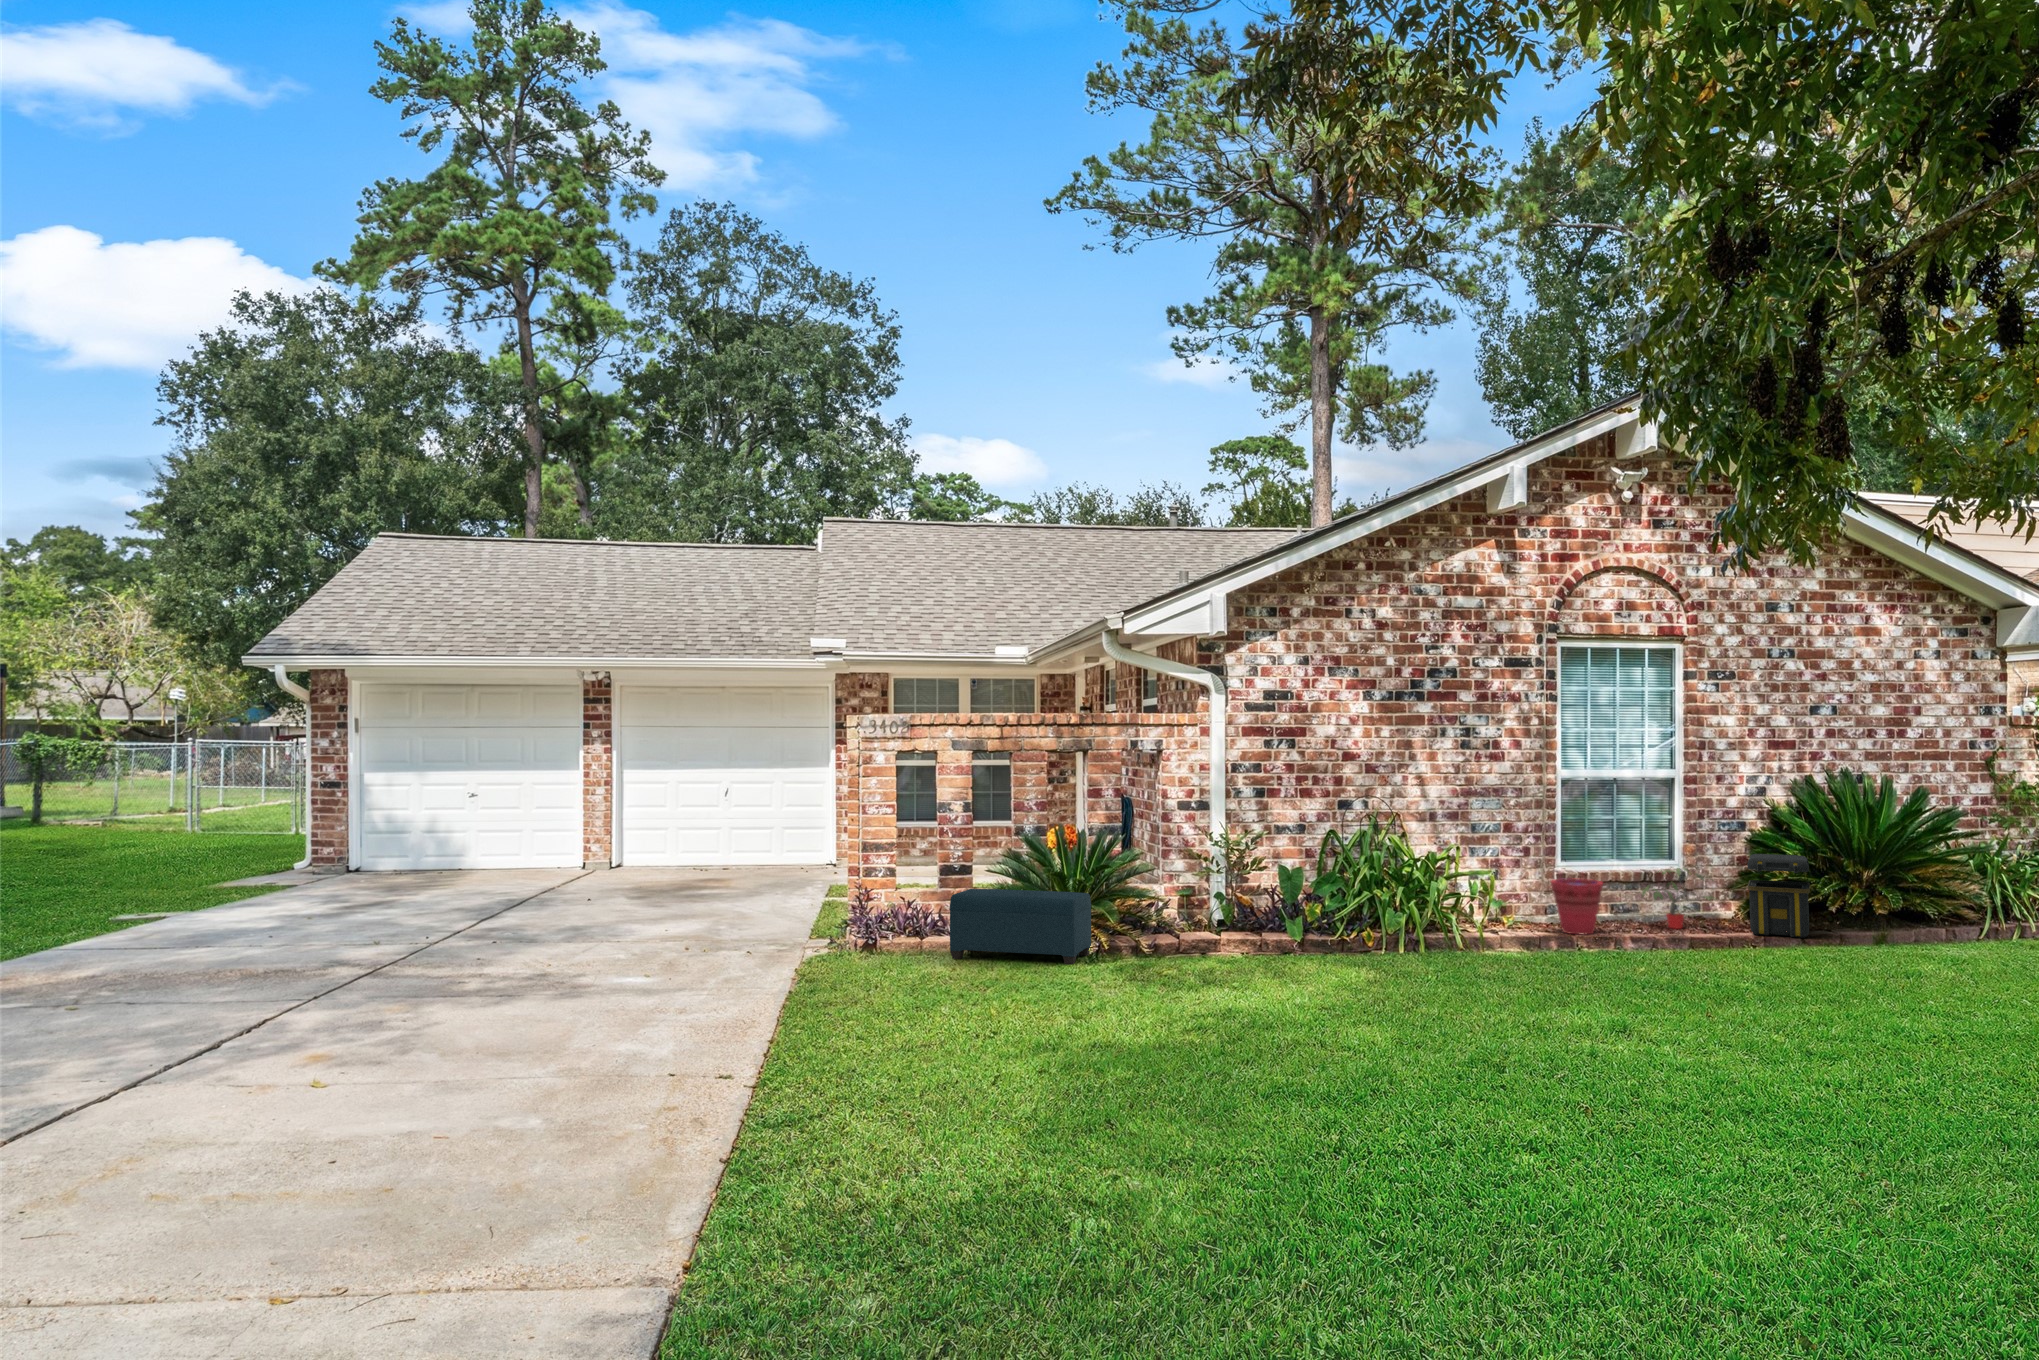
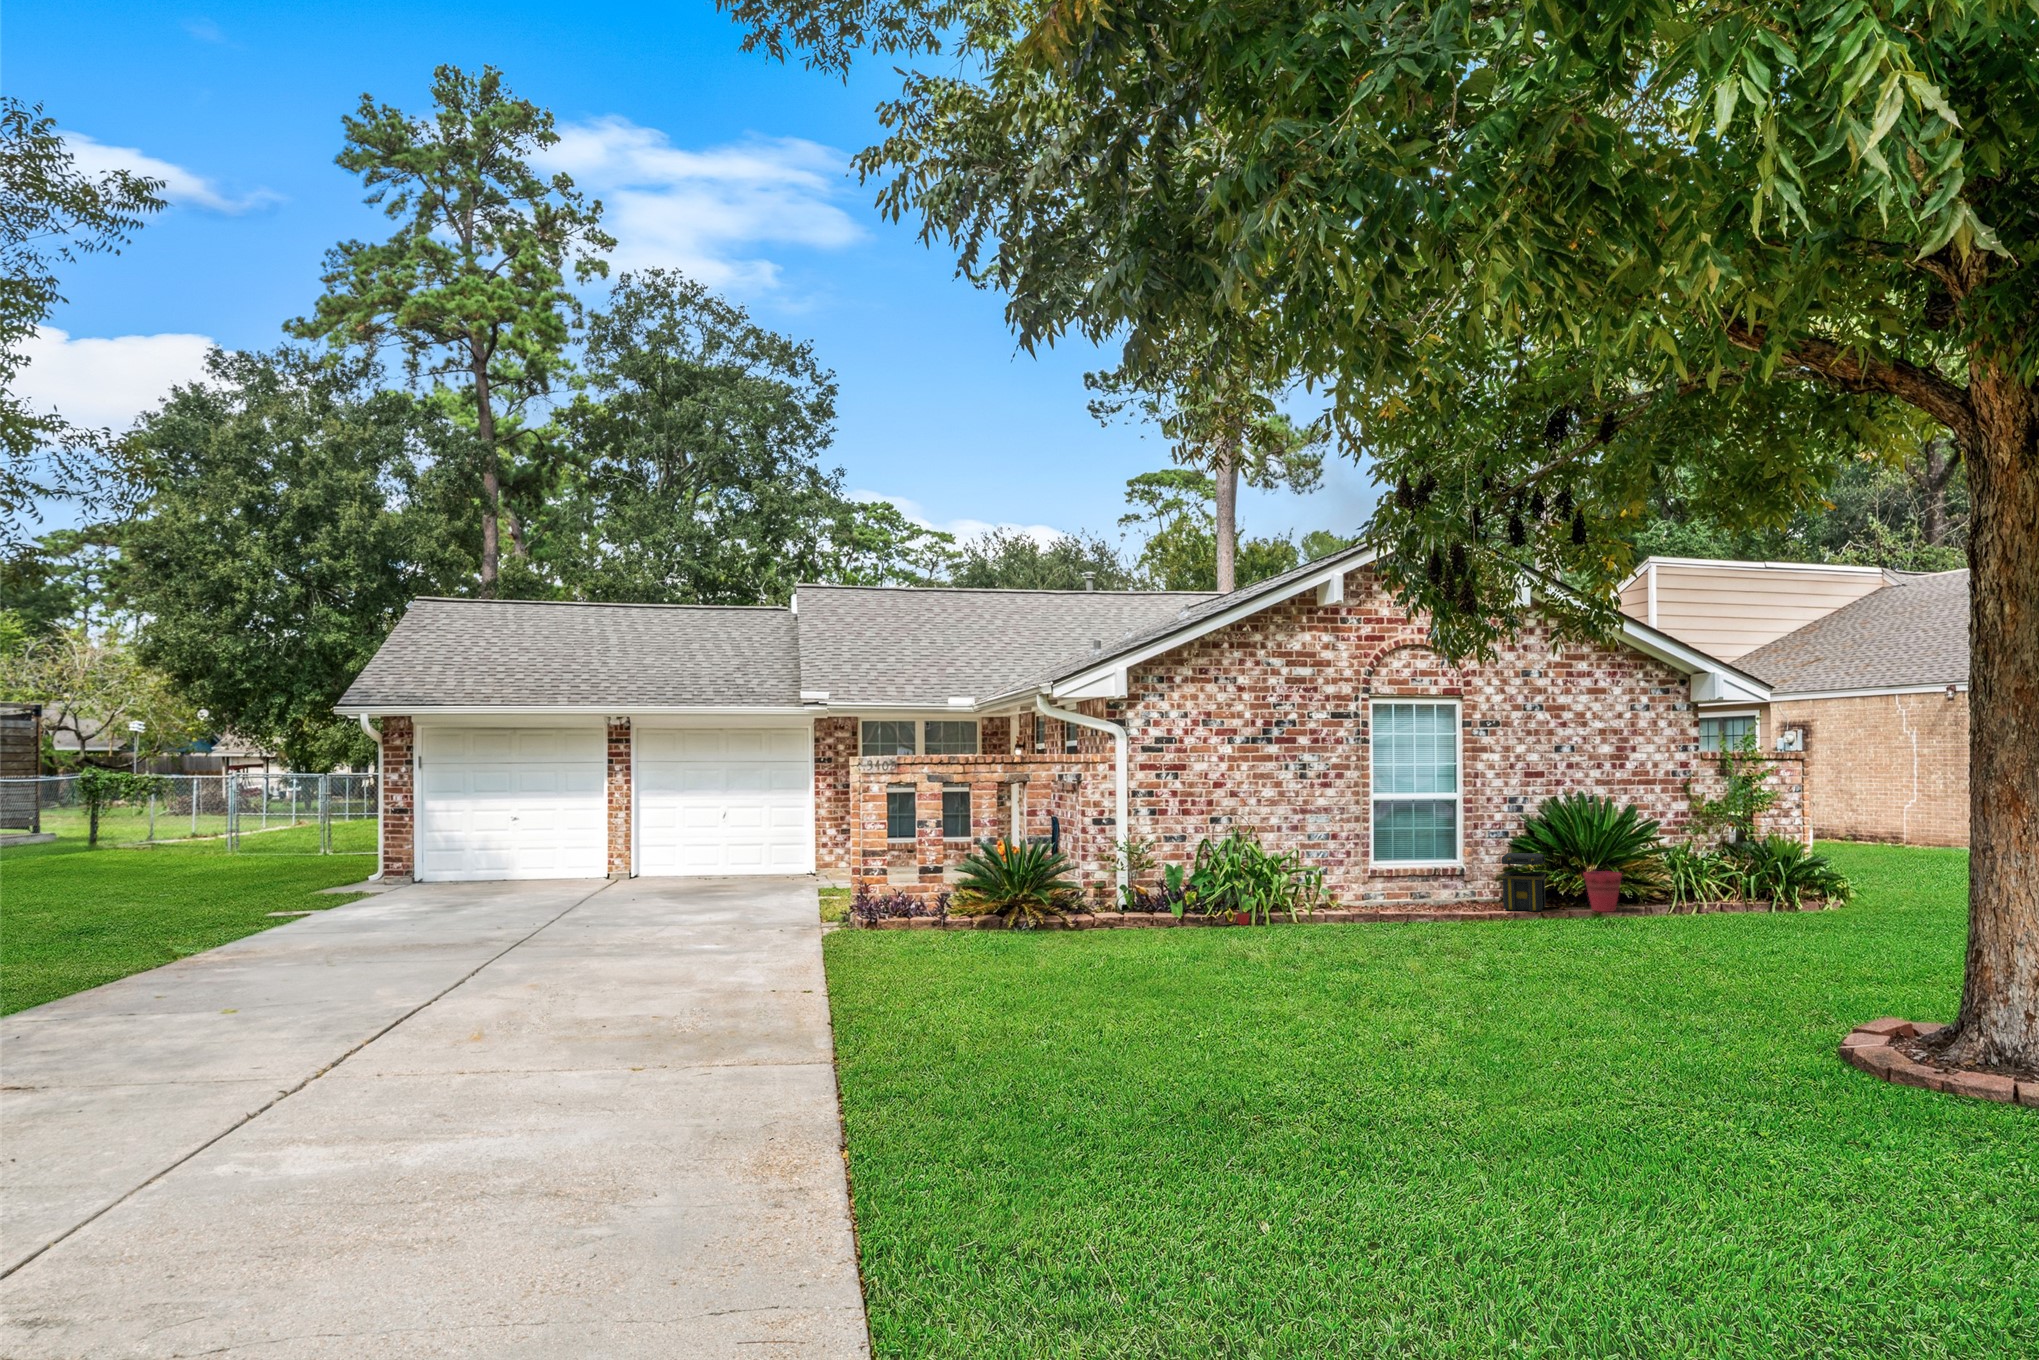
potted plant: present [1642,868,1715,929] -> present [1218,878,1270,925]
bucket: present [1551,878,1603,935] -> present [1583,871,1622,912]
bench: present [950,889,1091,965] -> none [931,884,1033,935]

